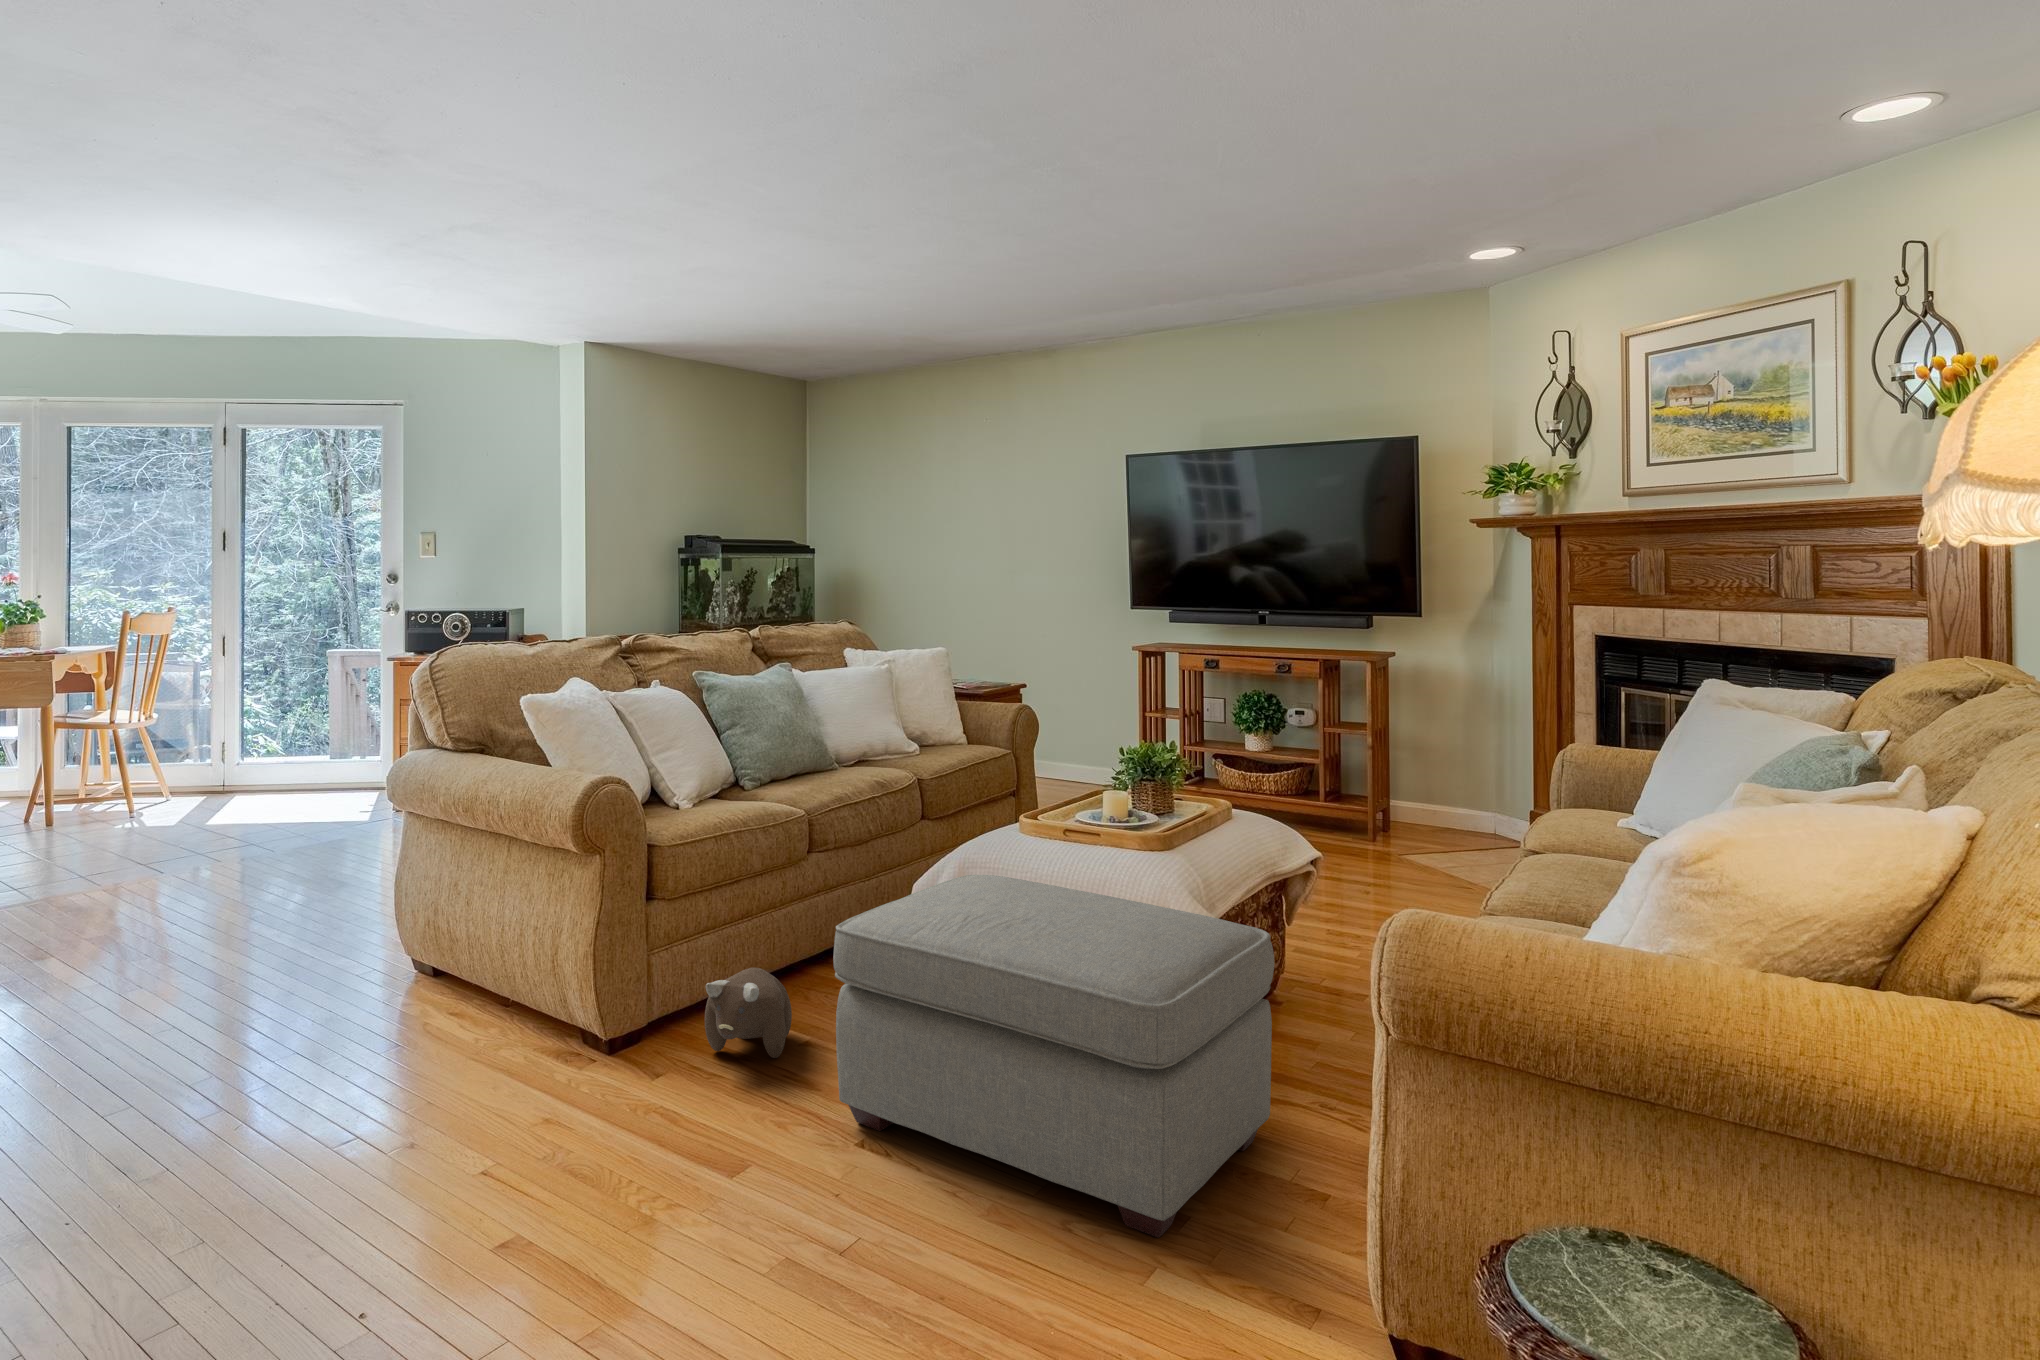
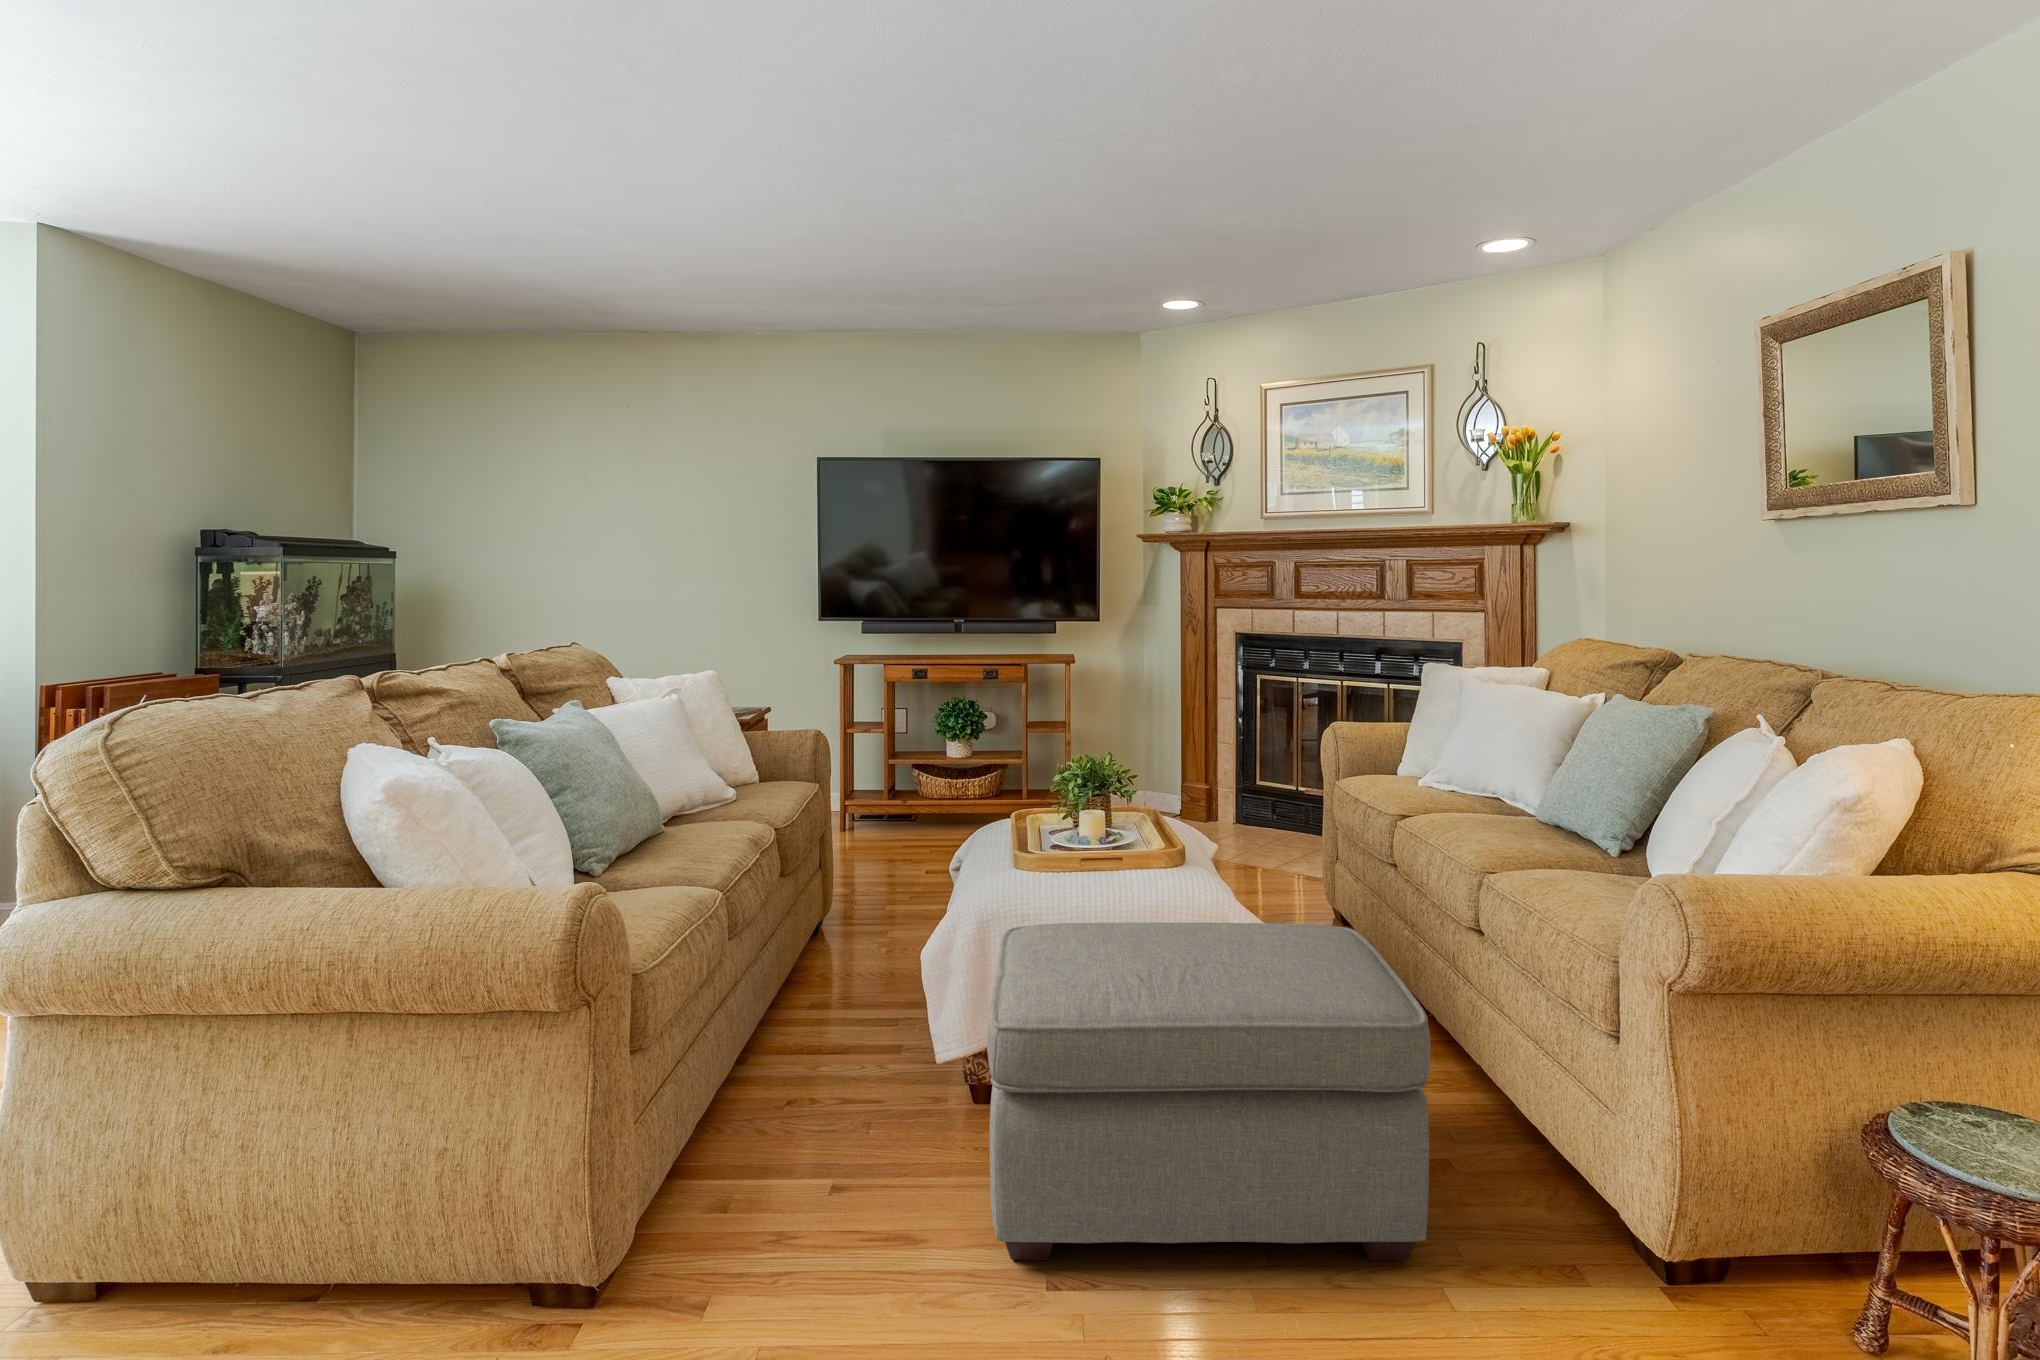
plush toy: present [705,968,792,1058] -> none [722,1106,837,1237]

